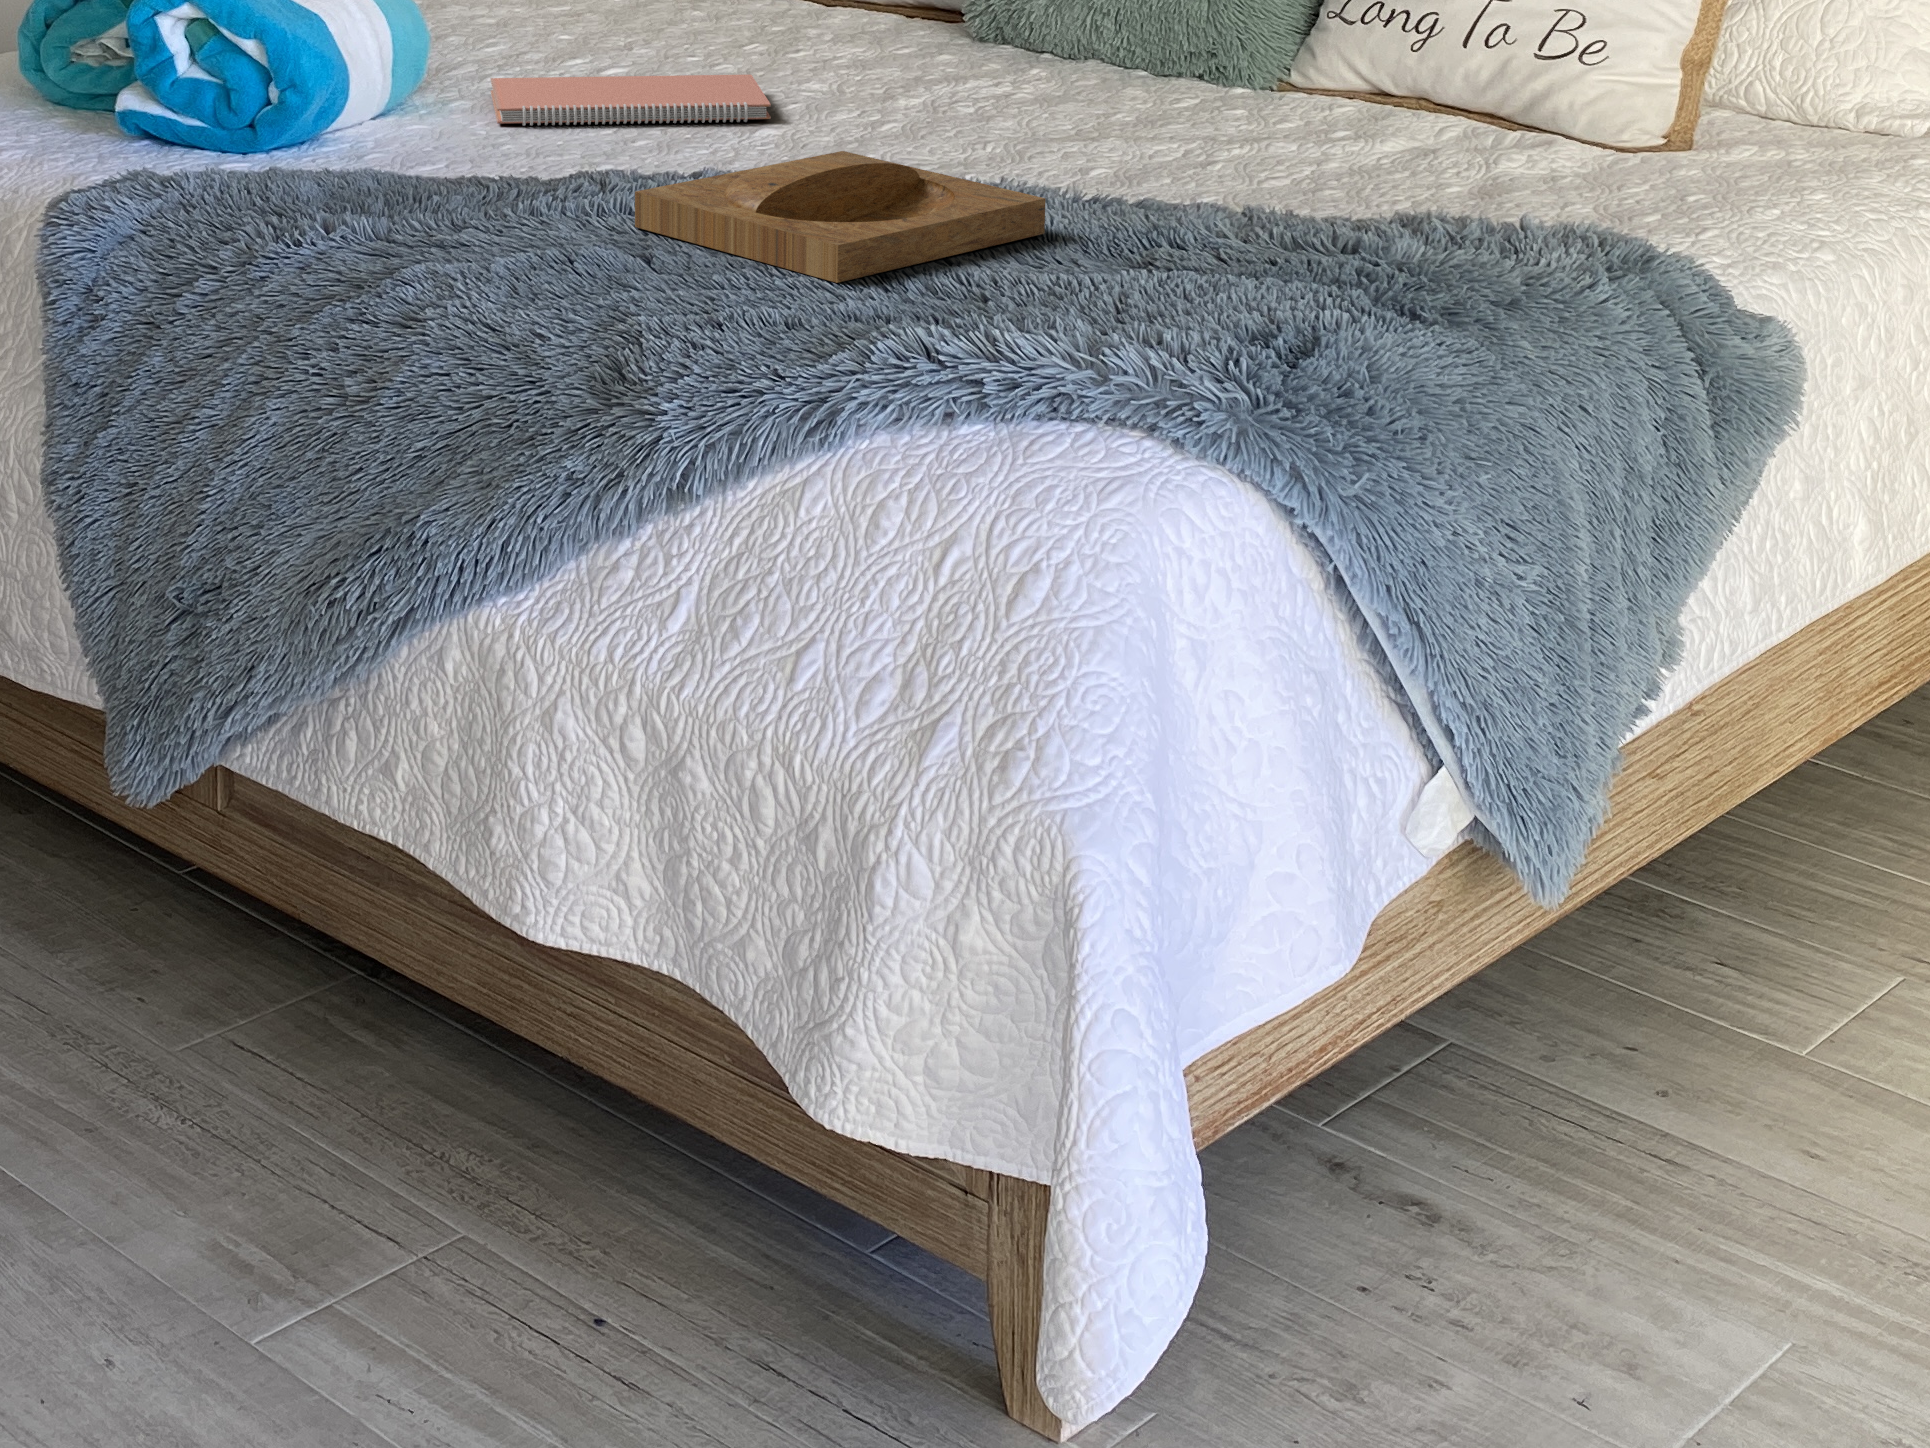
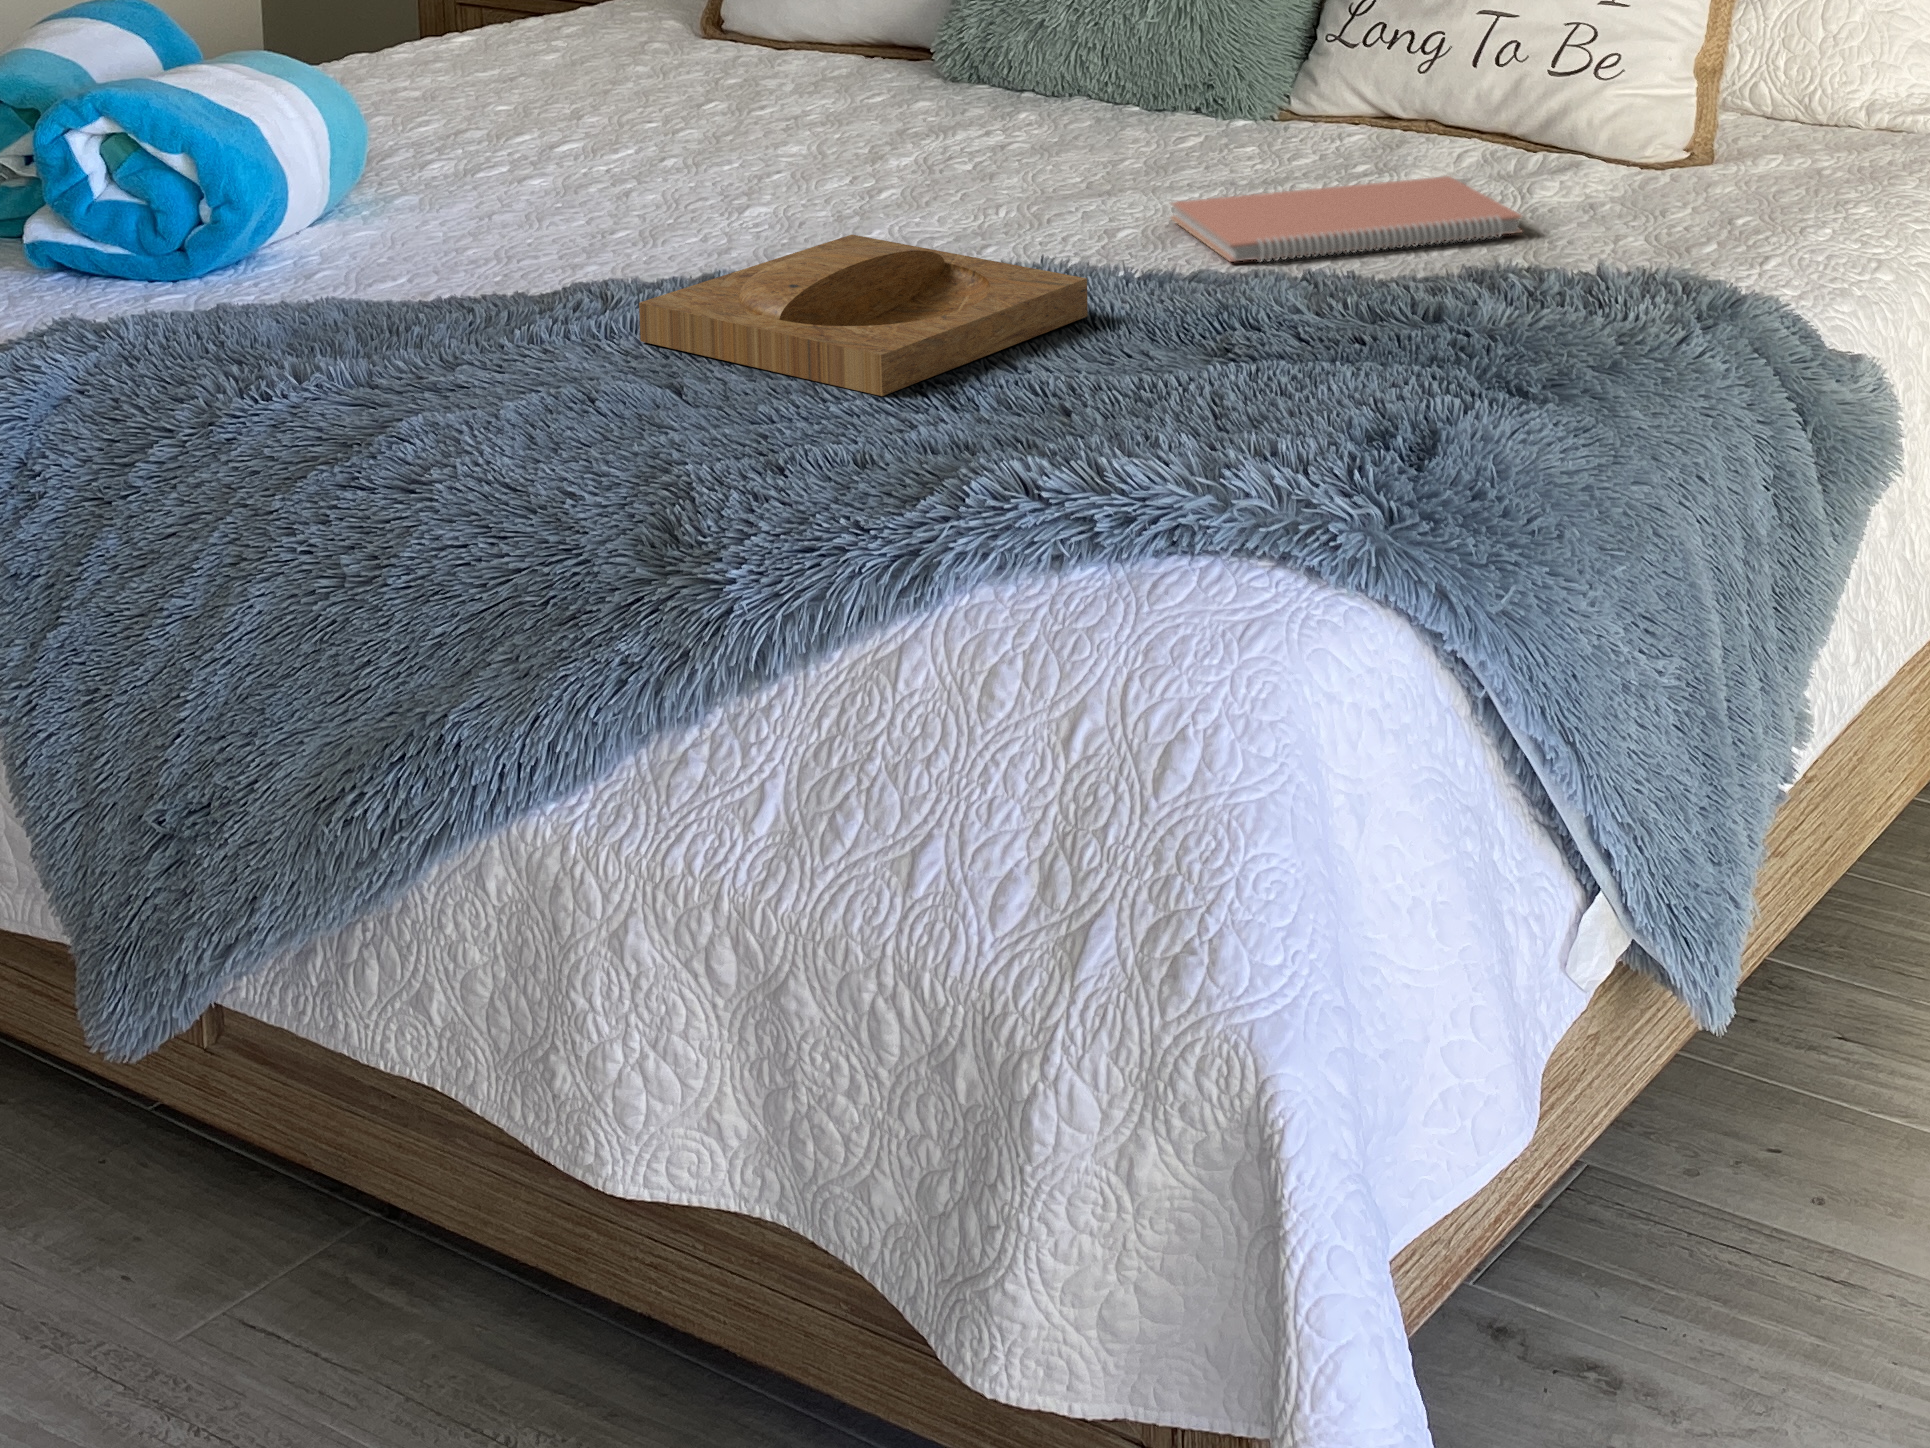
notebook: present [491,74,771,126] -> present [1171,176,1522,262]

